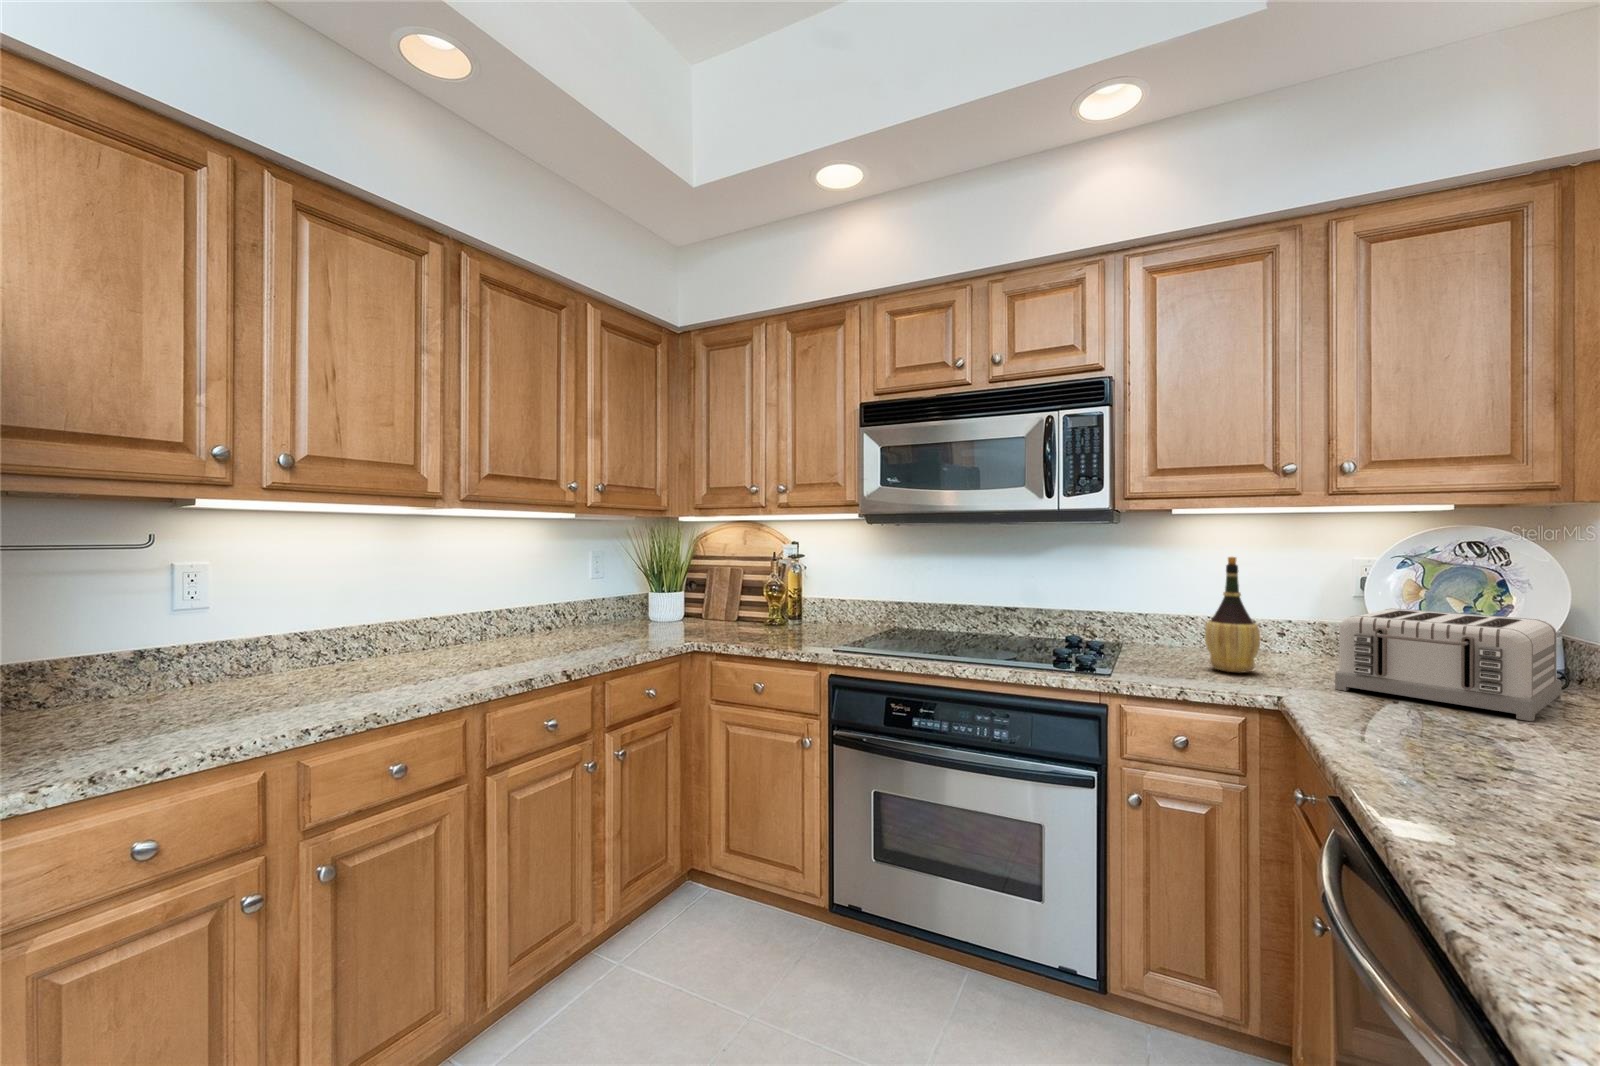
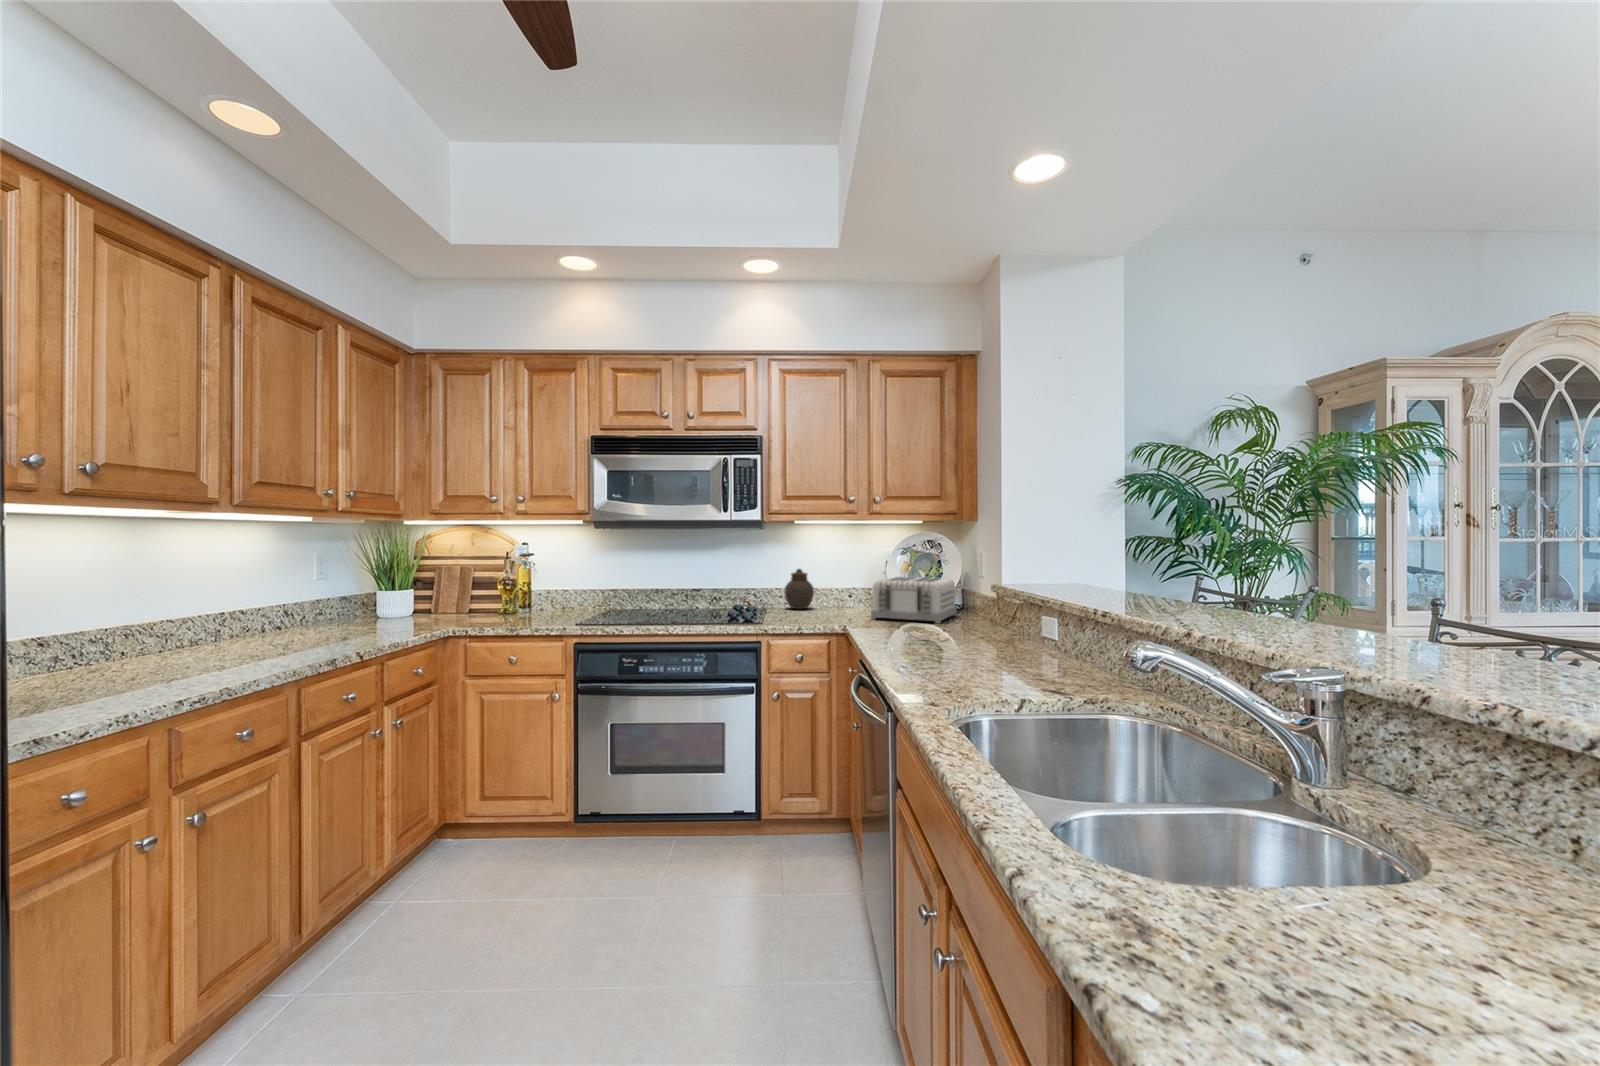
wine bottle: present [1205,557,1260,673] -> none [812,550,839,616]
jar: none [1152,585,1207,651] -> present [784,569,814,609]

